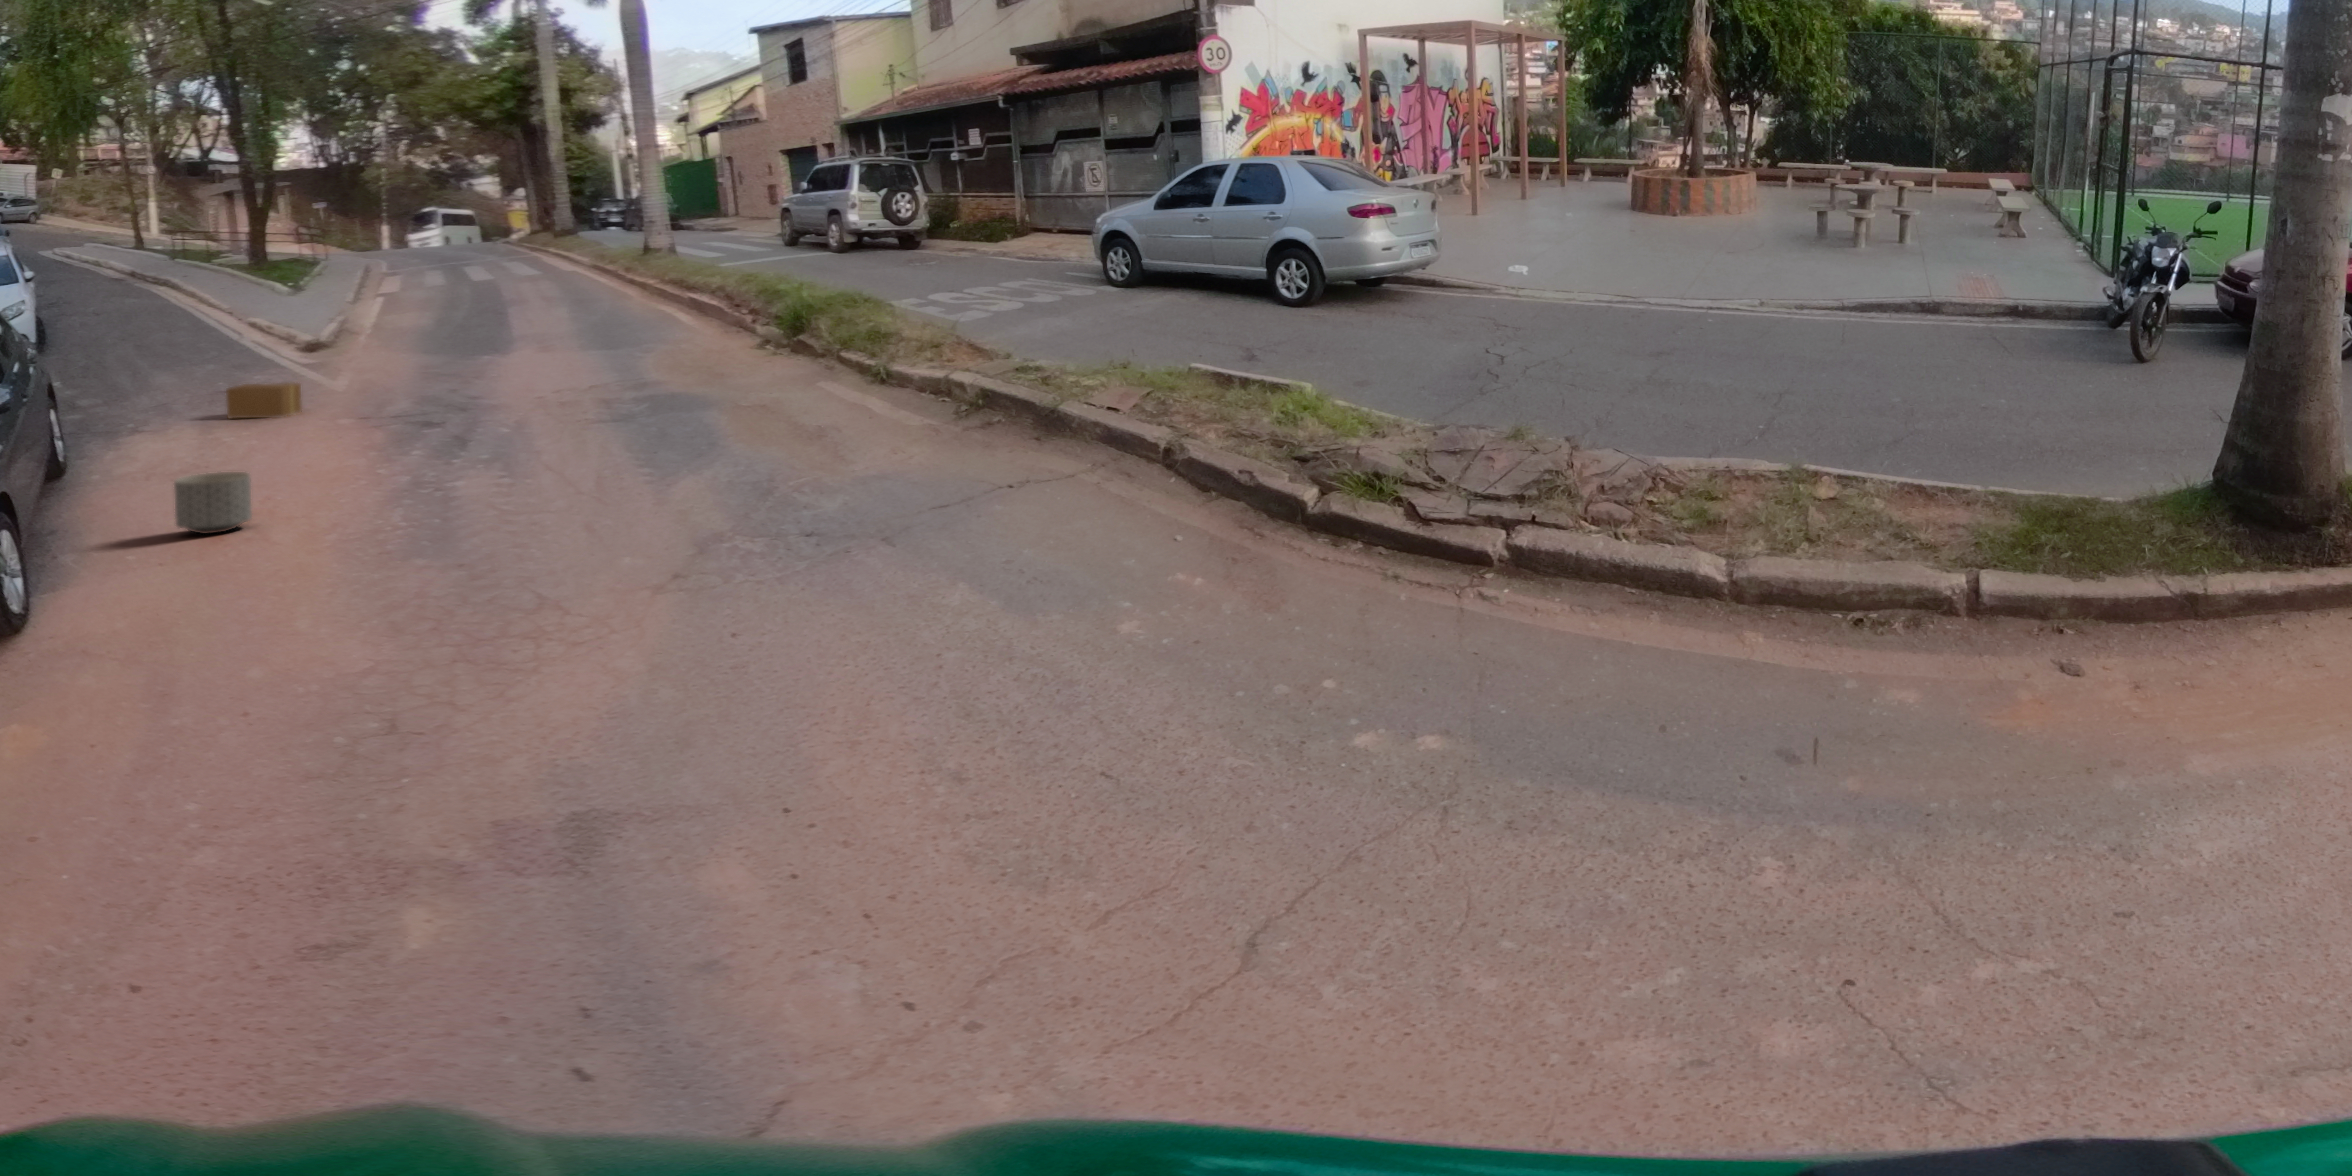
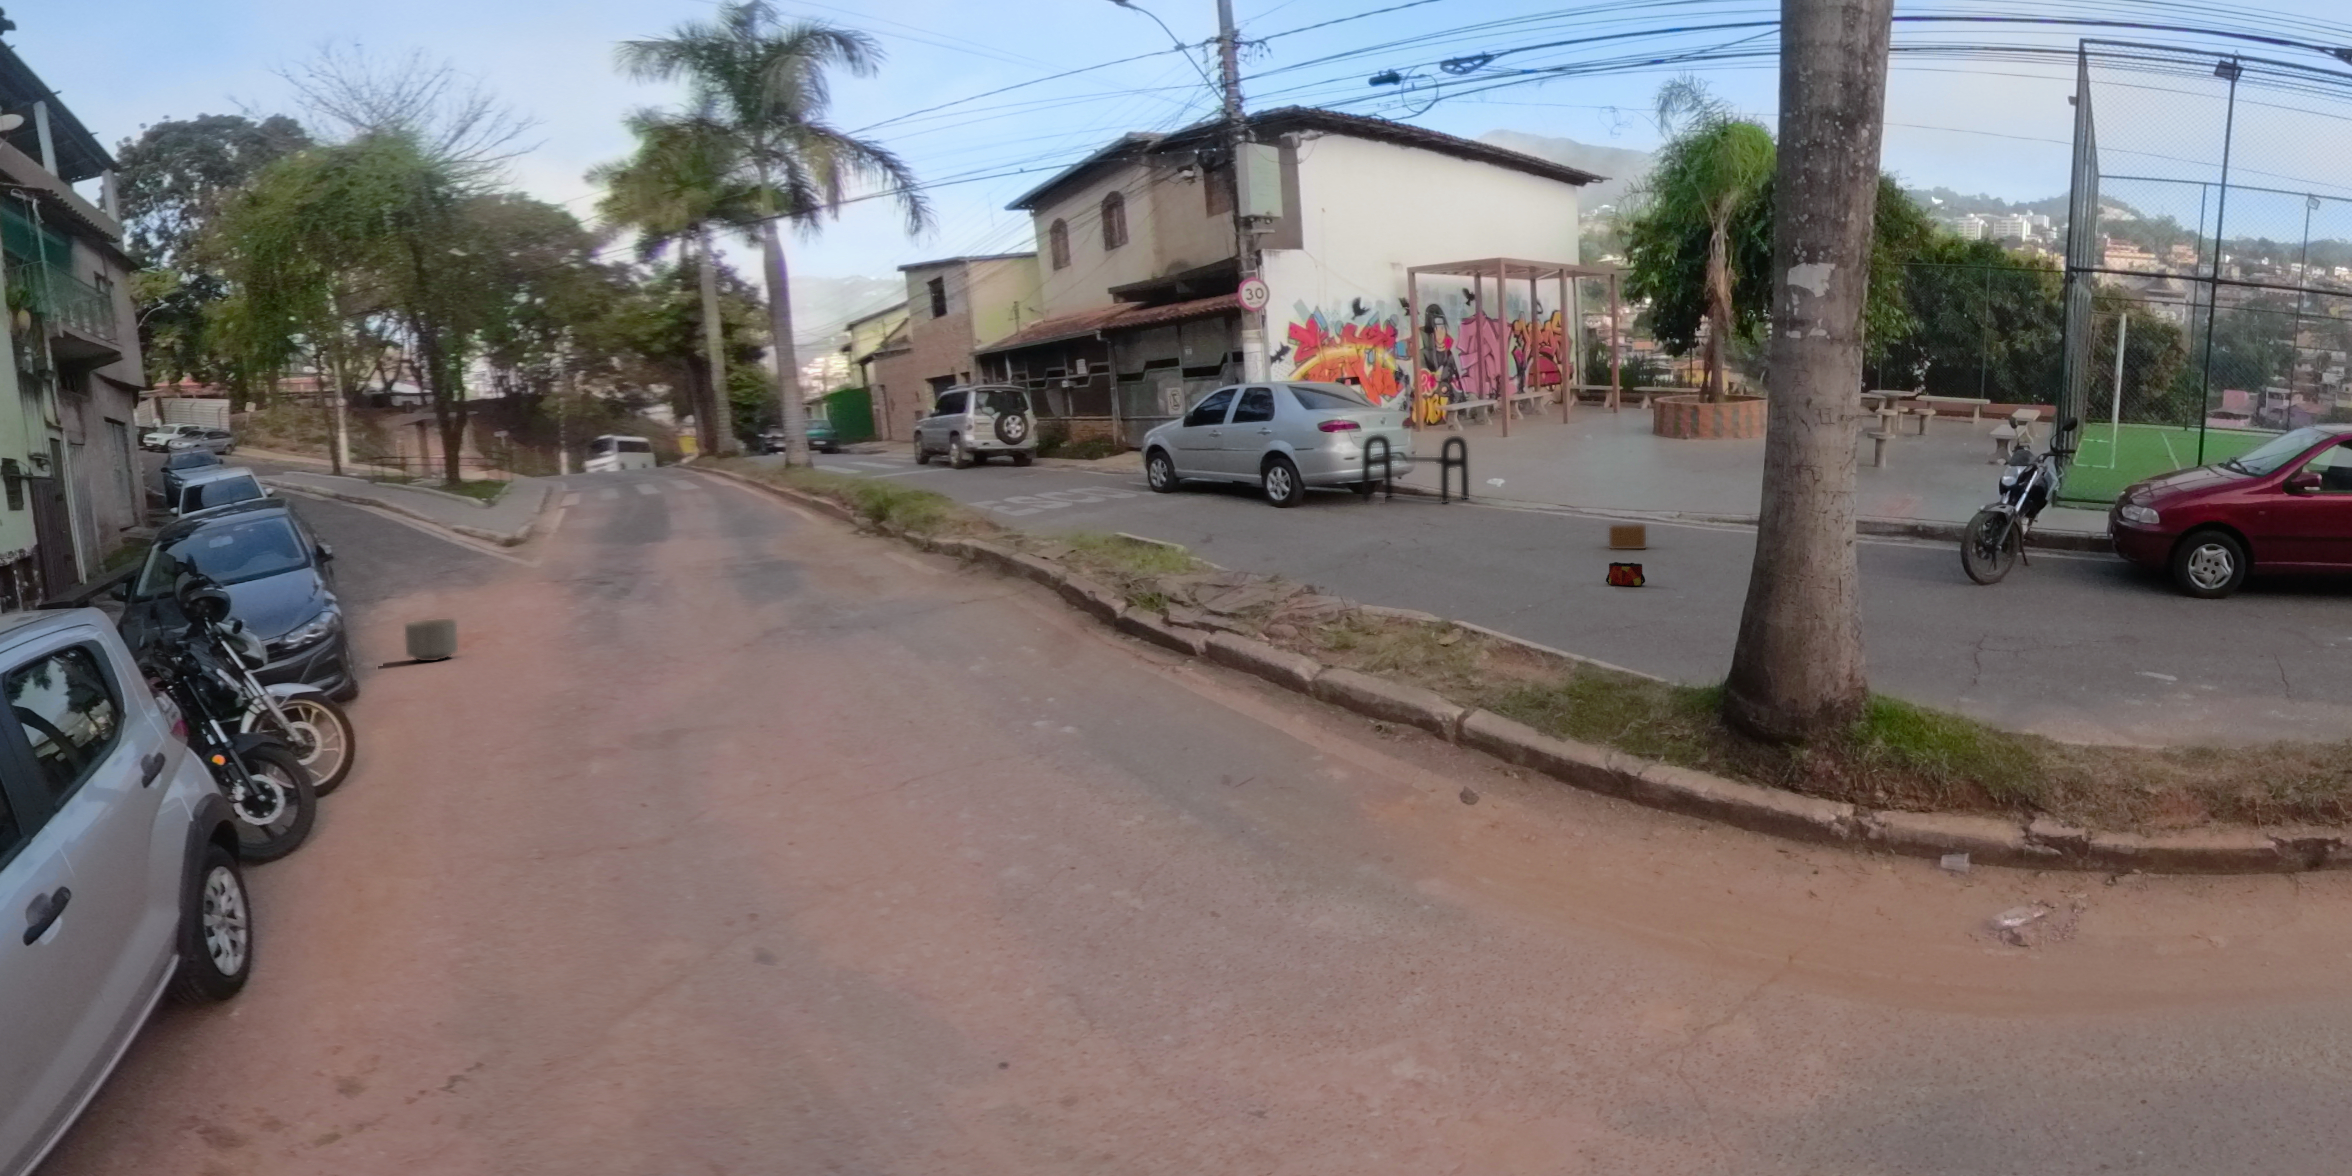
bench: none [1383,214,1509,298] -> present [1362,434,1469,503]
cardboard box: present [226,383,302,419] -> present [1609,524,1646,549]
bag: none [1818,387,1873,421] -> present [1606,562,1645,586]

